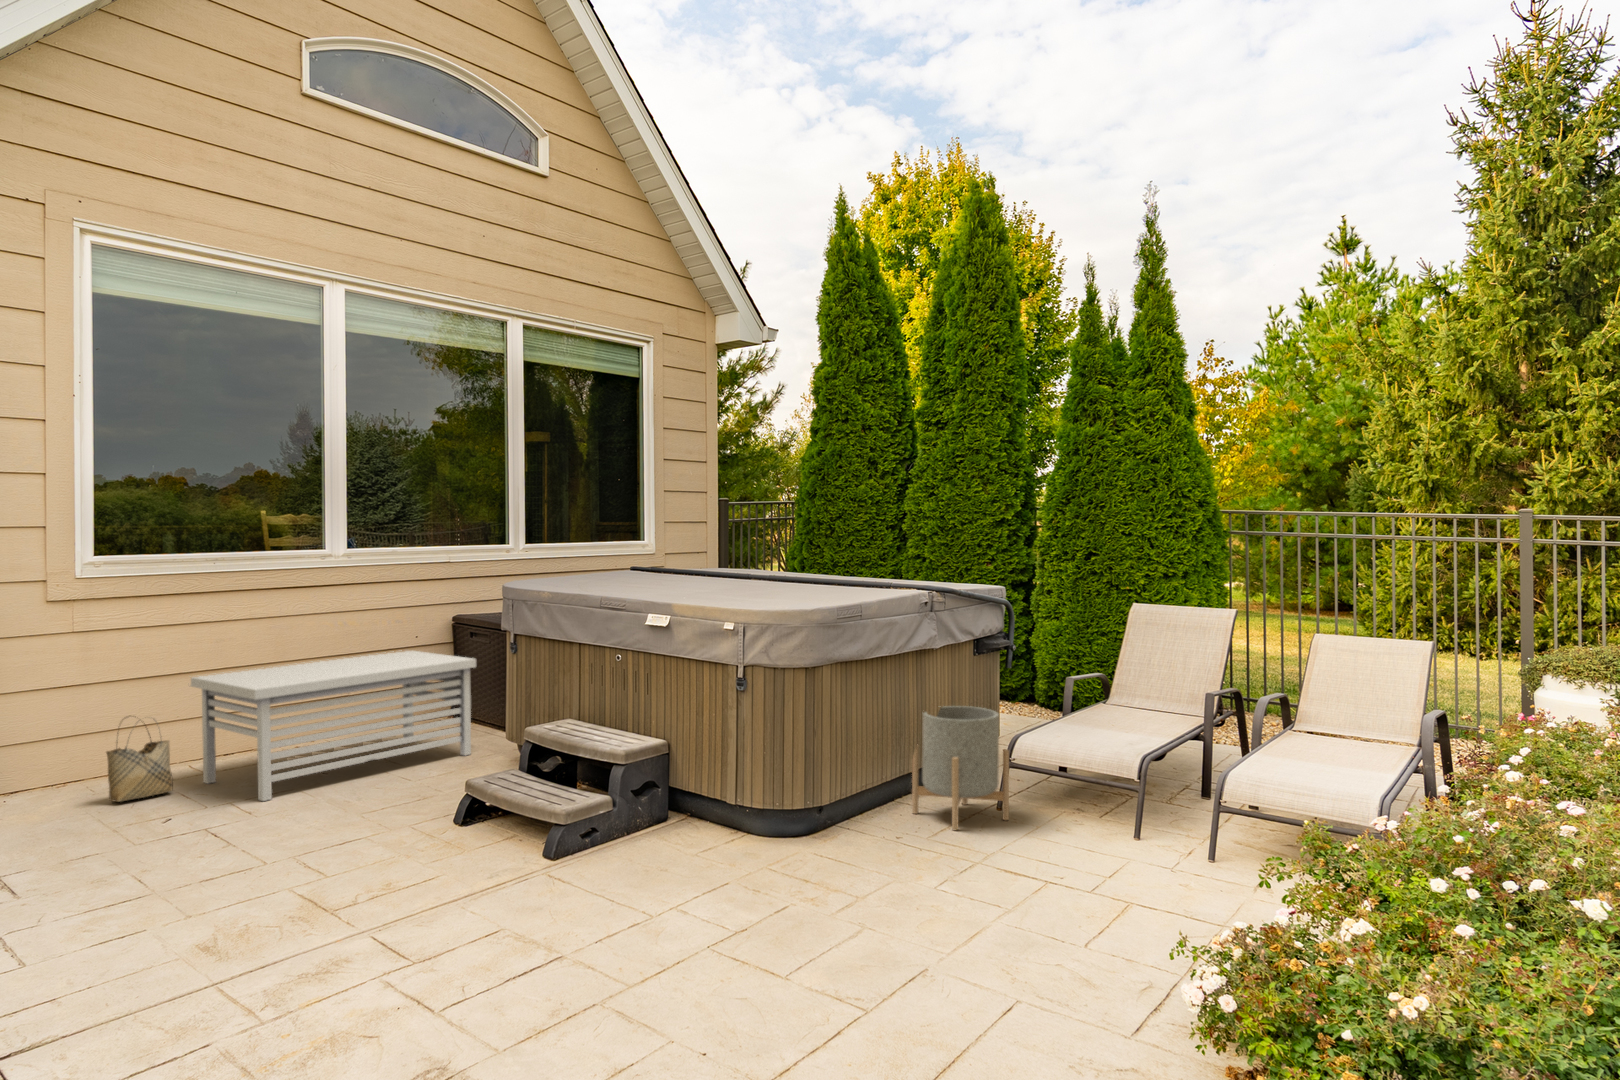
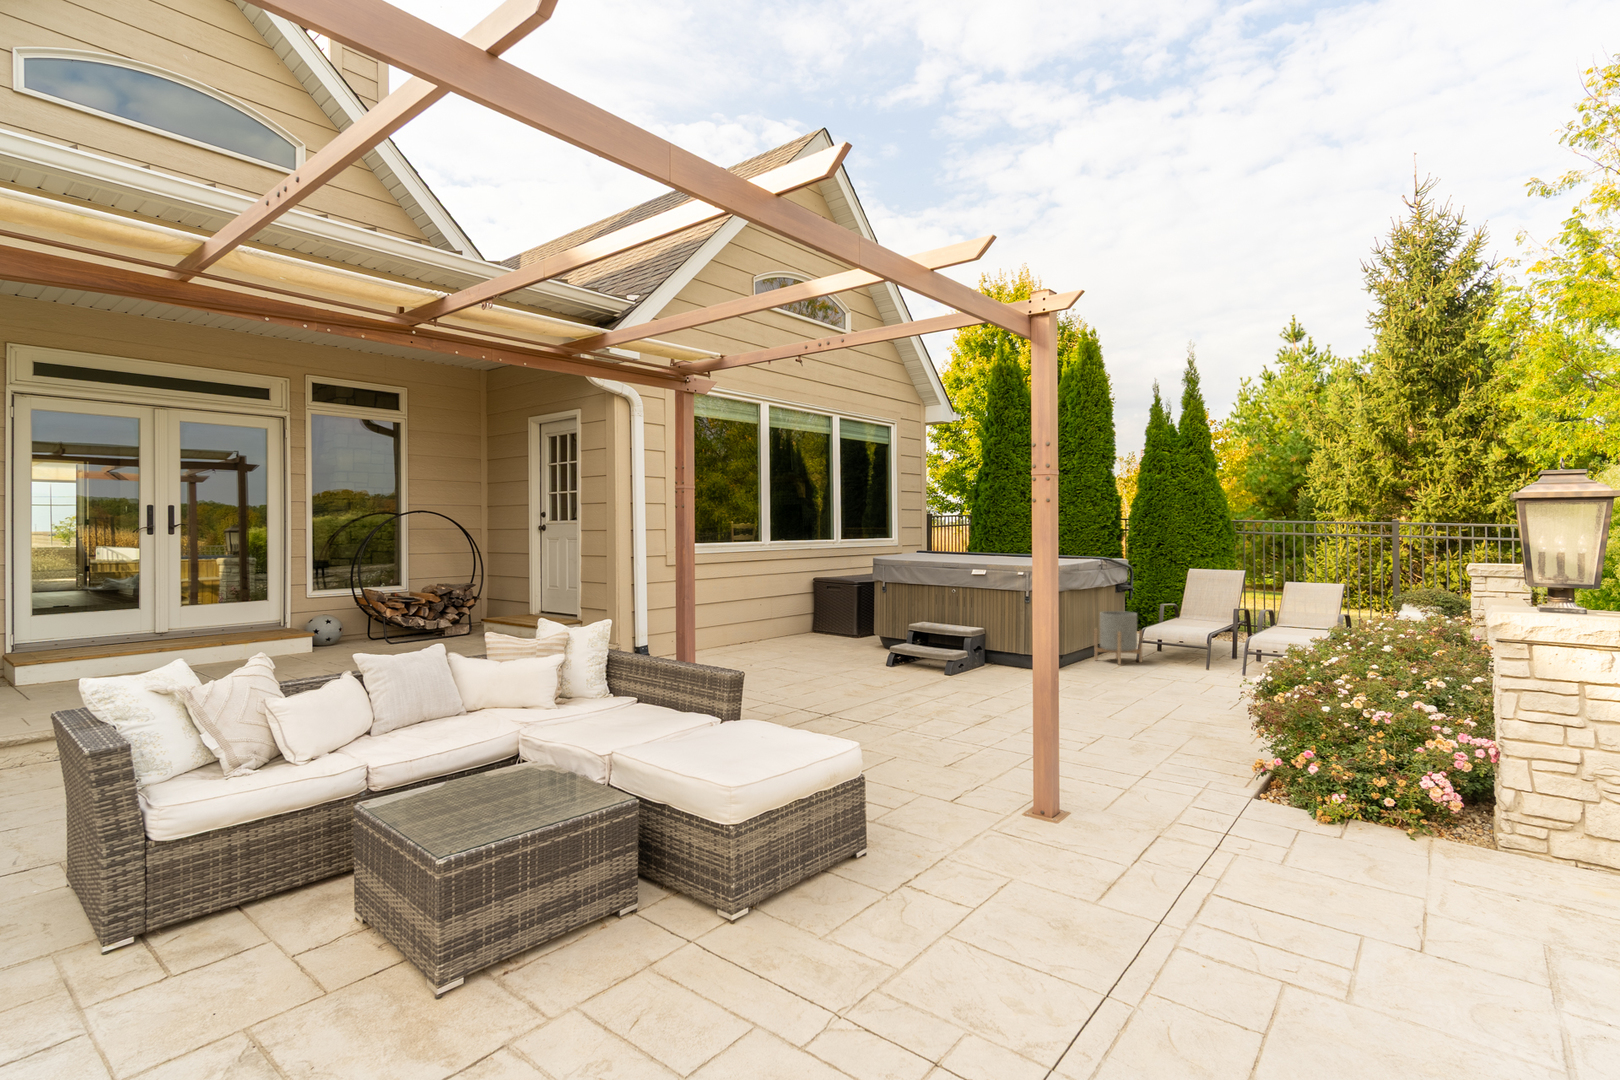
storage bench: present [190,651,476,801] -> none [739,592,856,655]
woven basket: present [106,719,173,802] -> none [717,616,740,655]

